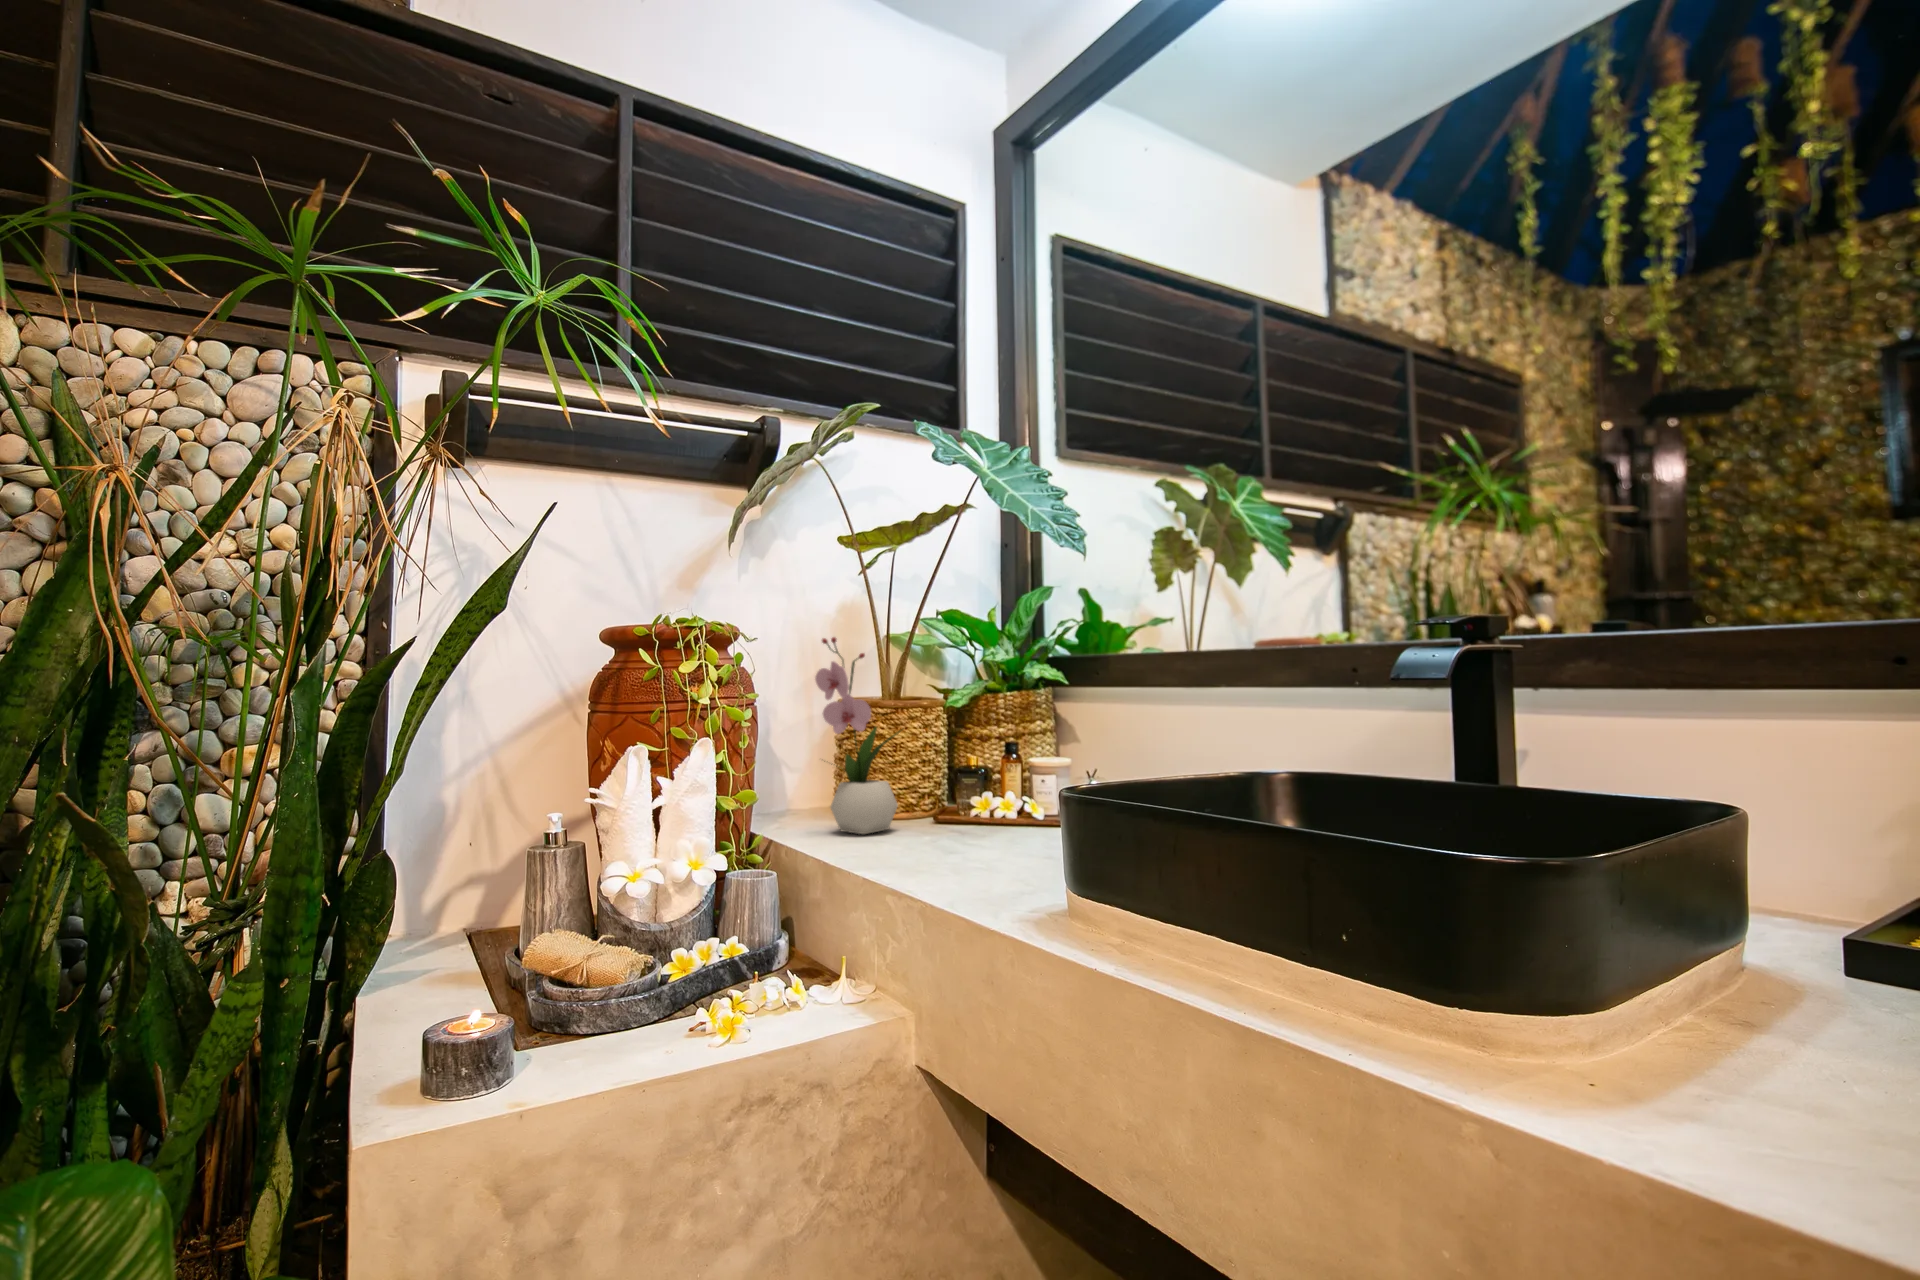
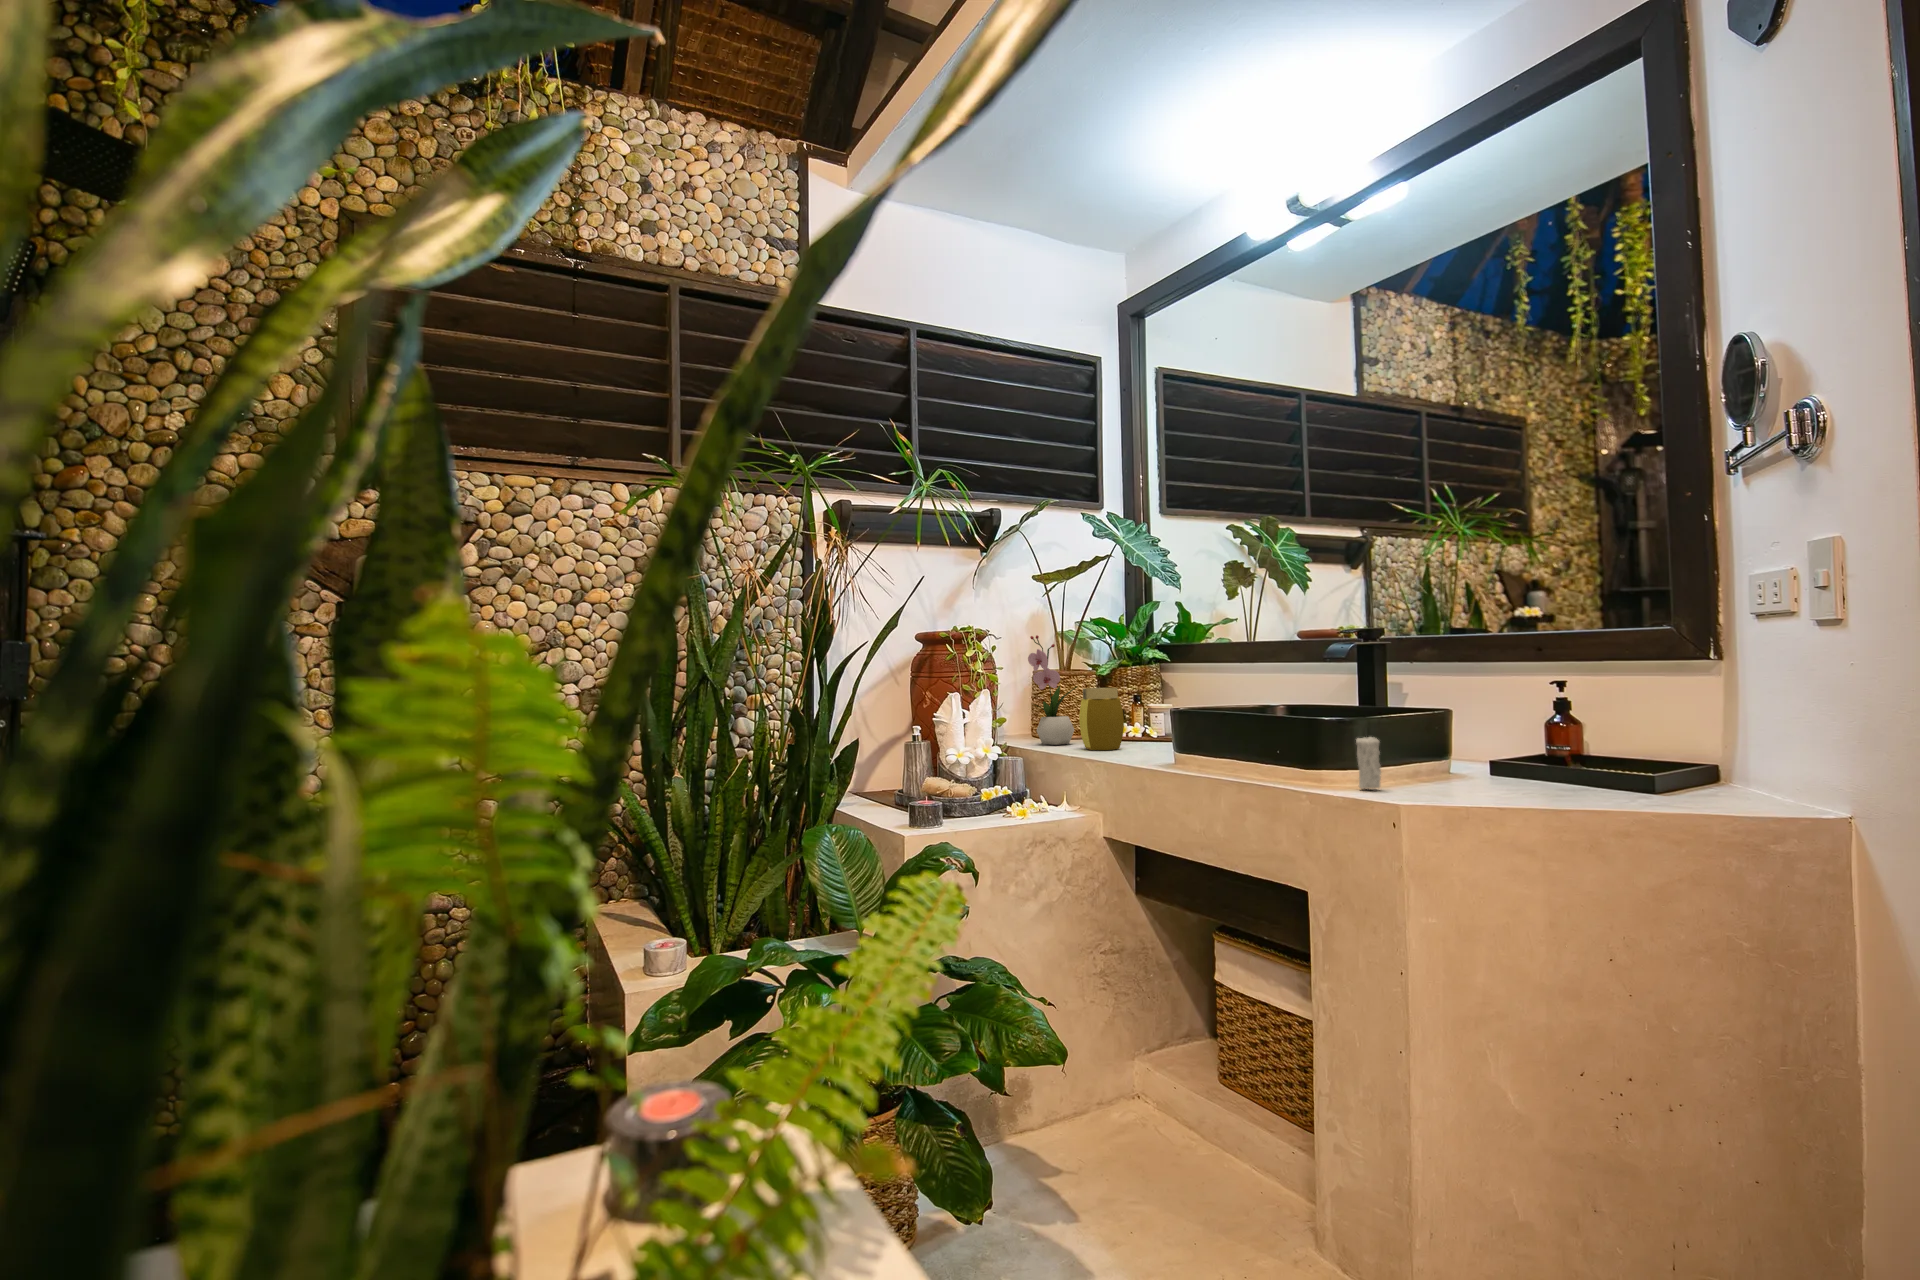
jar: none [897,733,978,854] -> present [1079,688,1124,750]
candle: none [1633,907,1732,1127] -> present [1356,737,1381,789]

